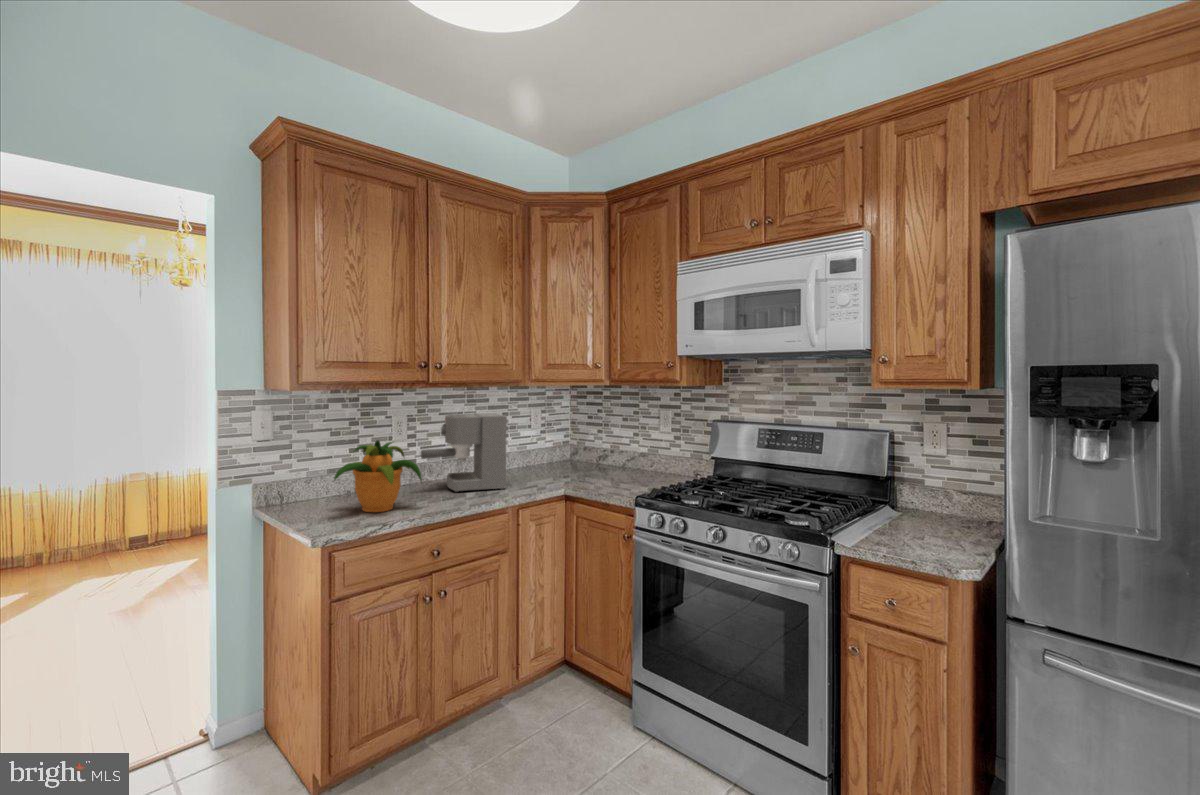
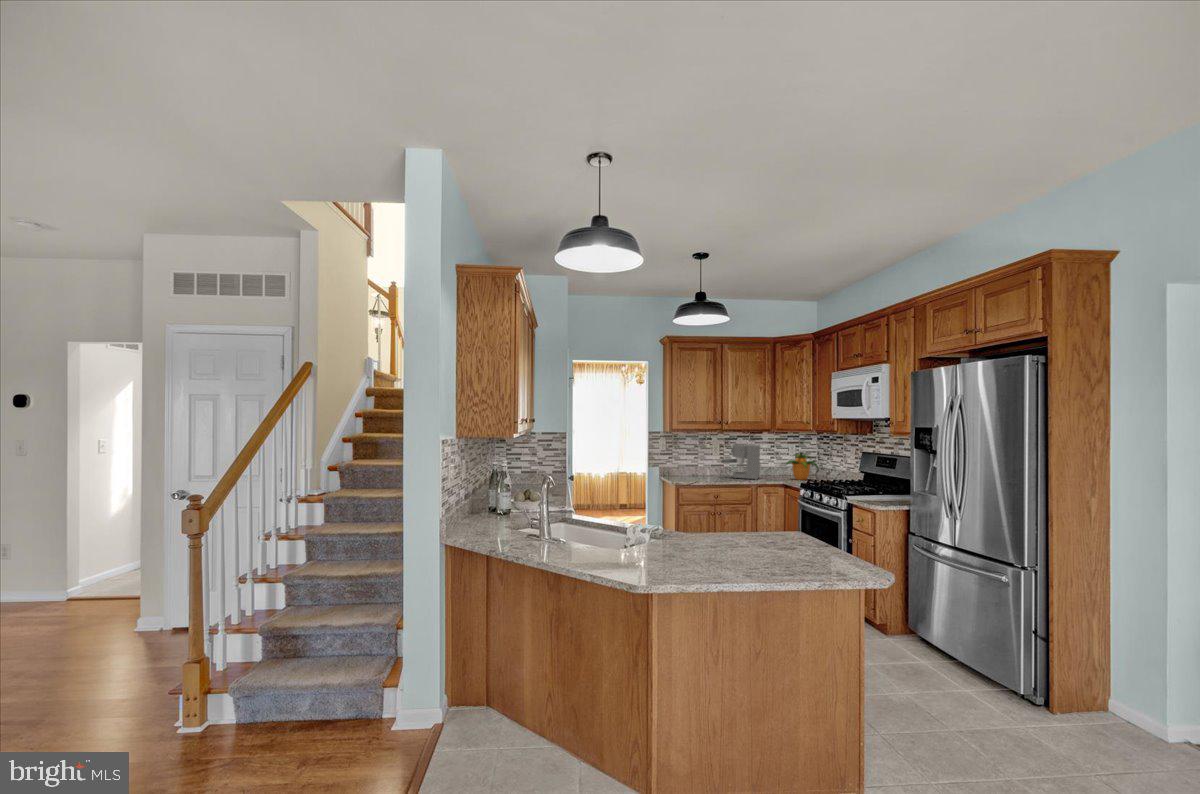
potted plant: present [334,440,422,512] -> present [786,453,818,480]

